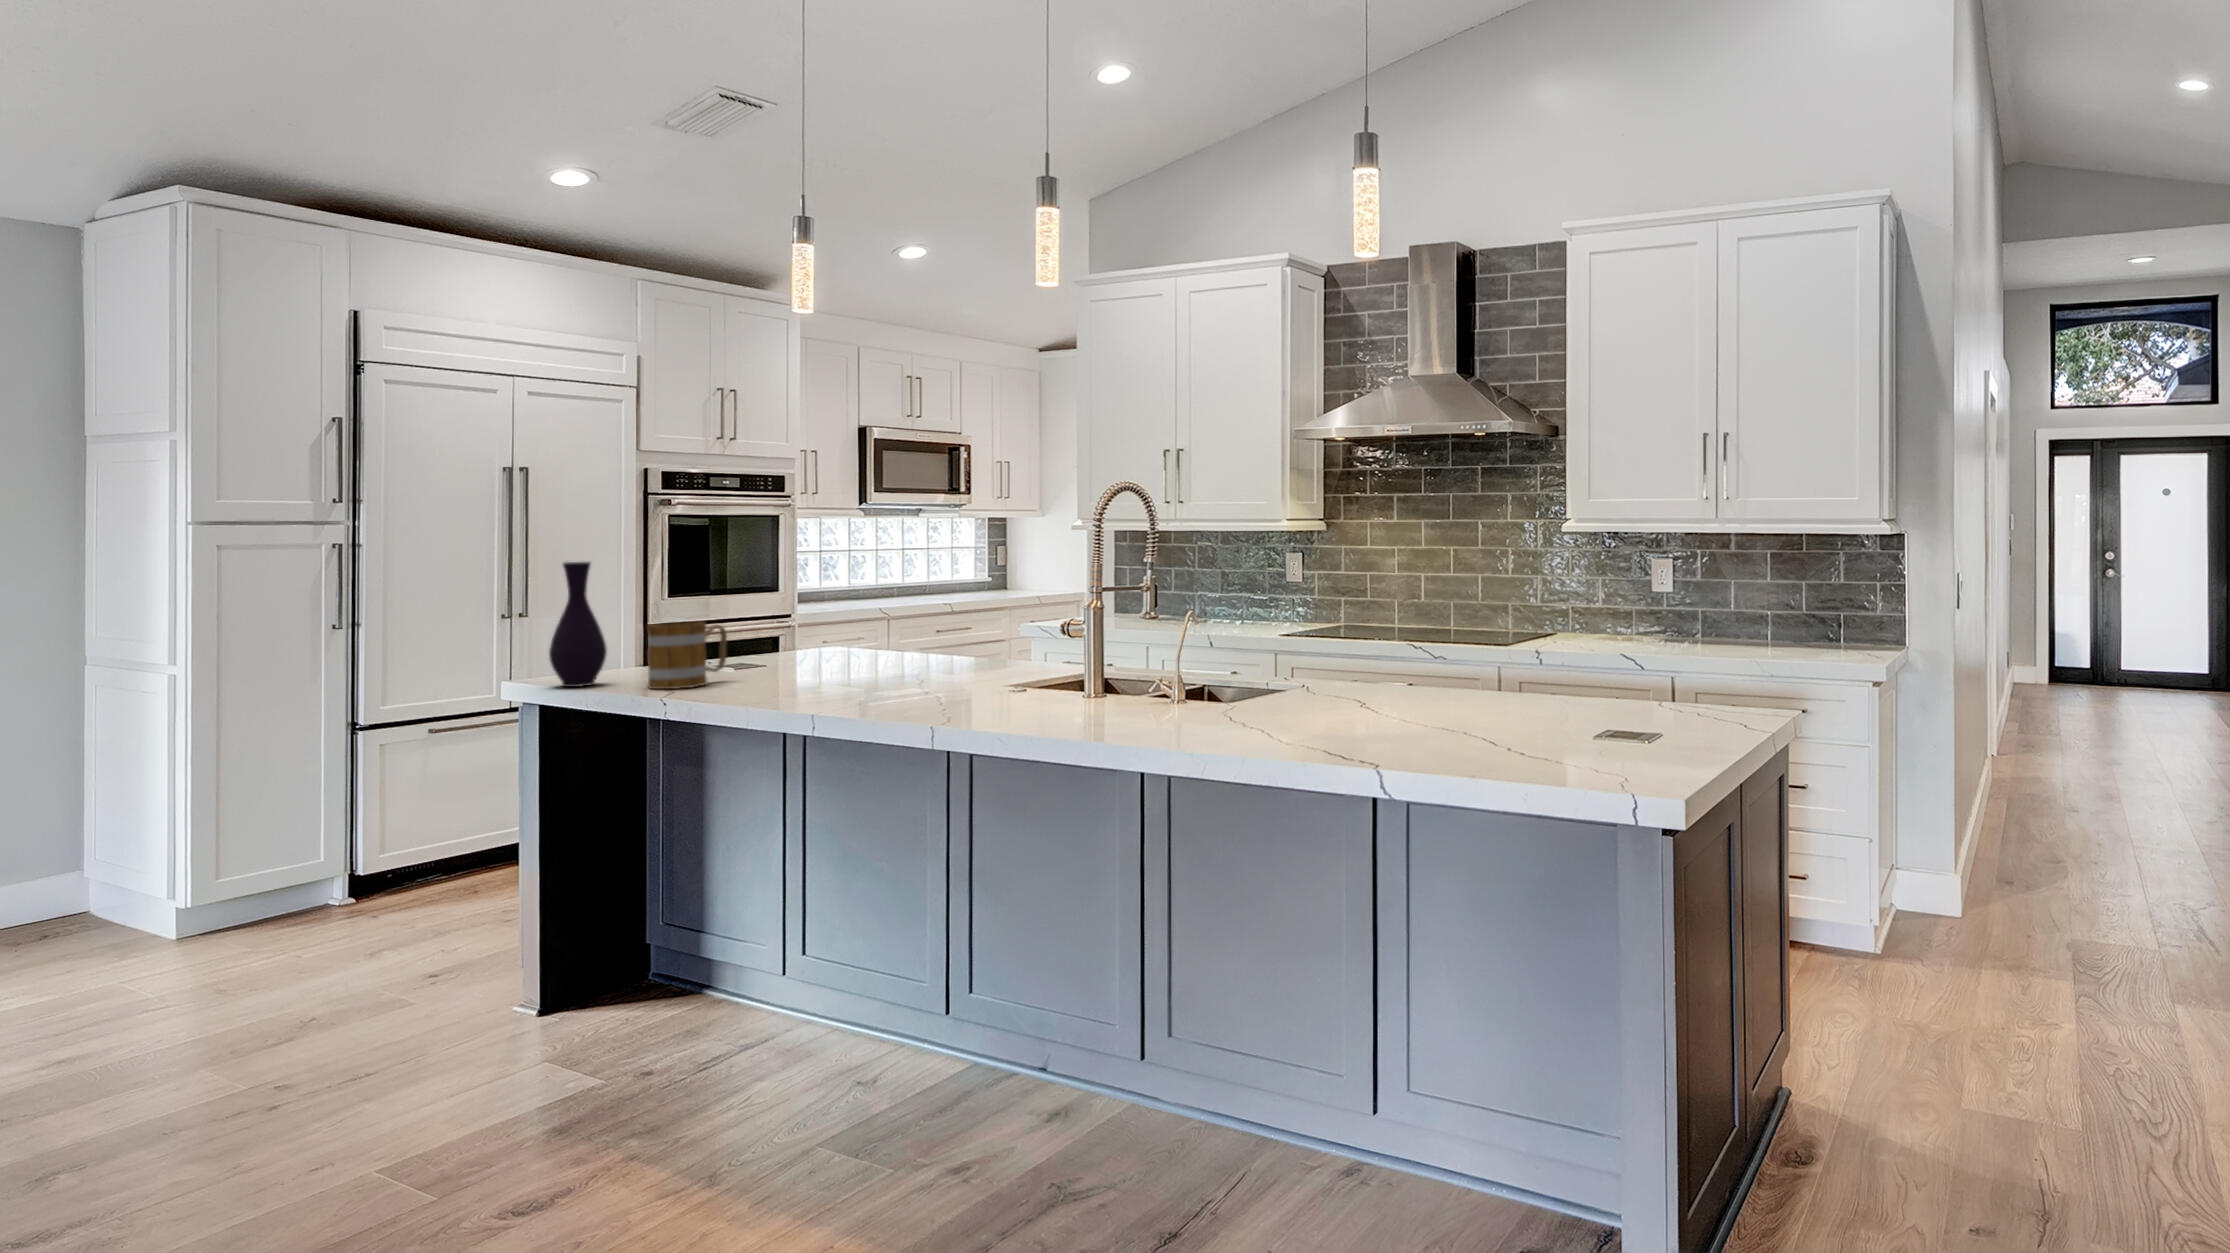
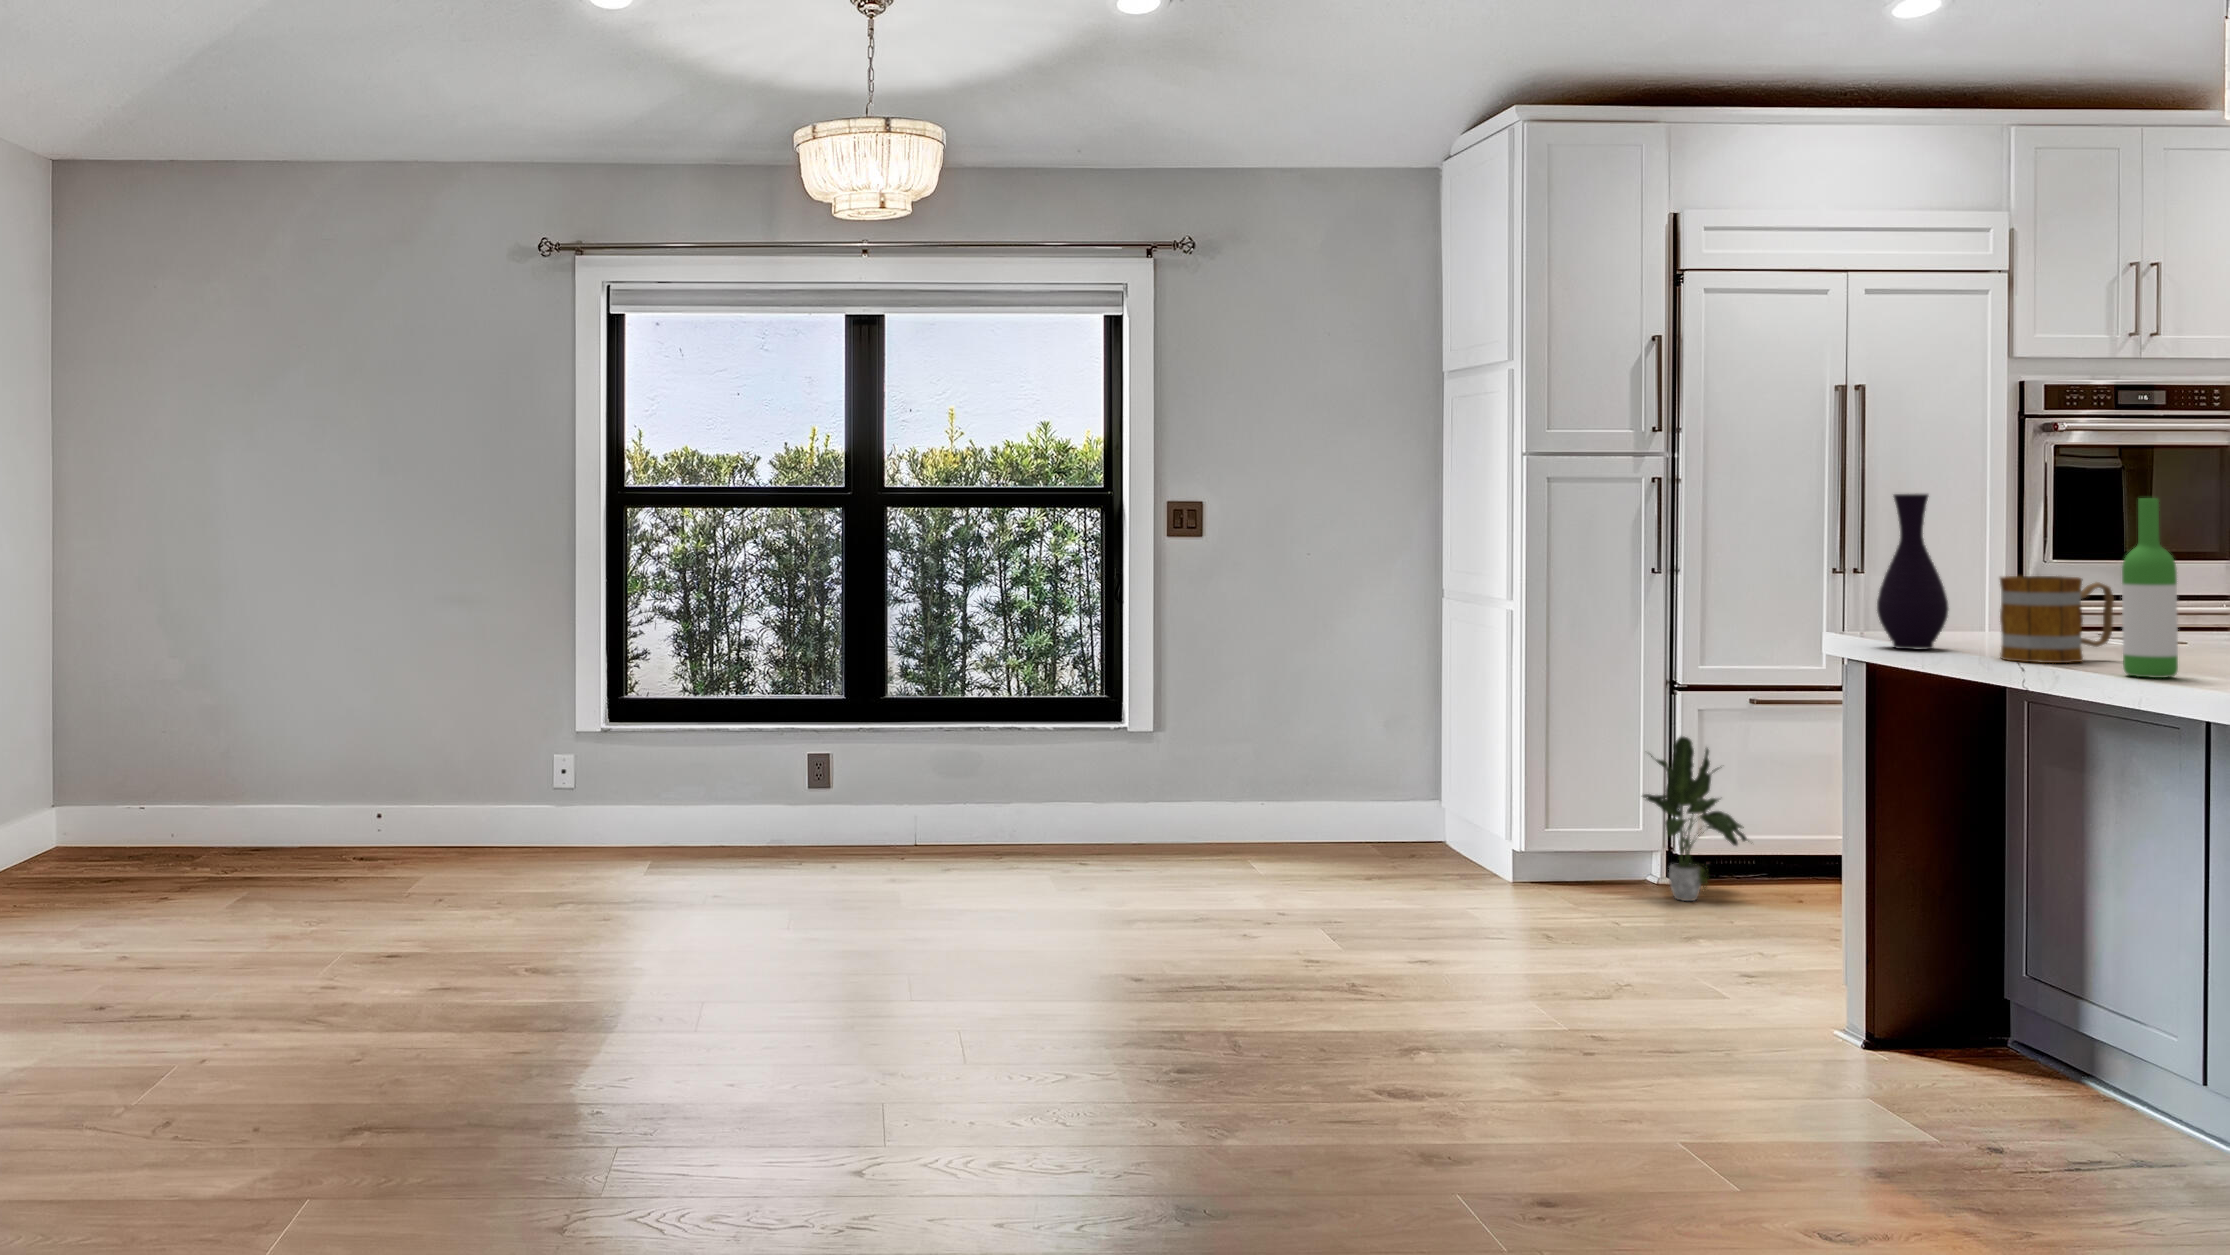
wine bottle: none [736,564,773,694] -> present [2122,498,2178,678]
potted plant: none [320,771,431,917] -> present [1643,737,1747,901]

